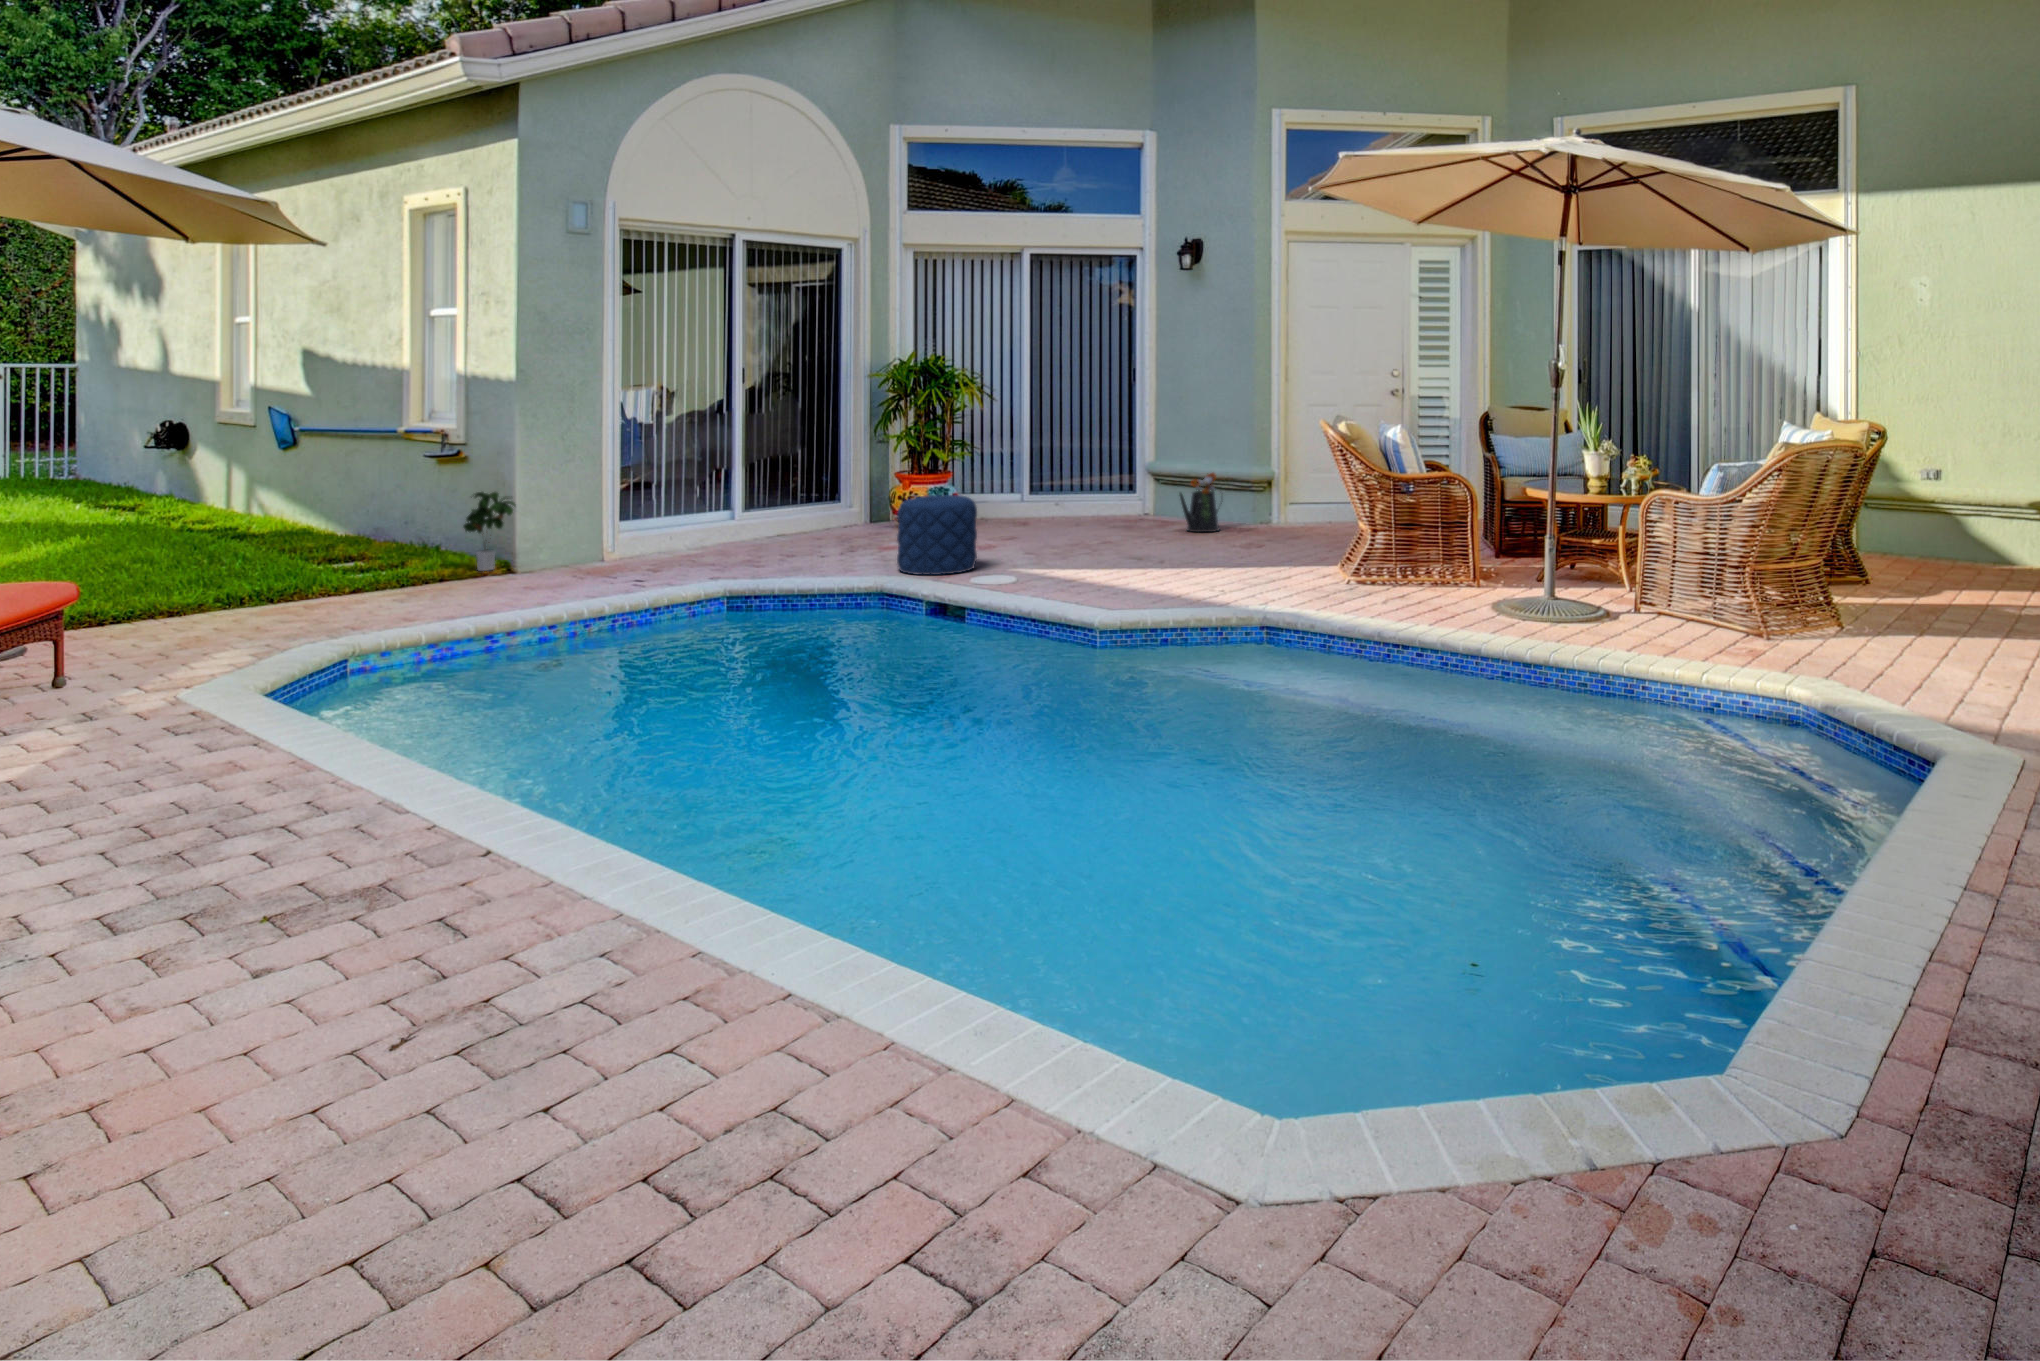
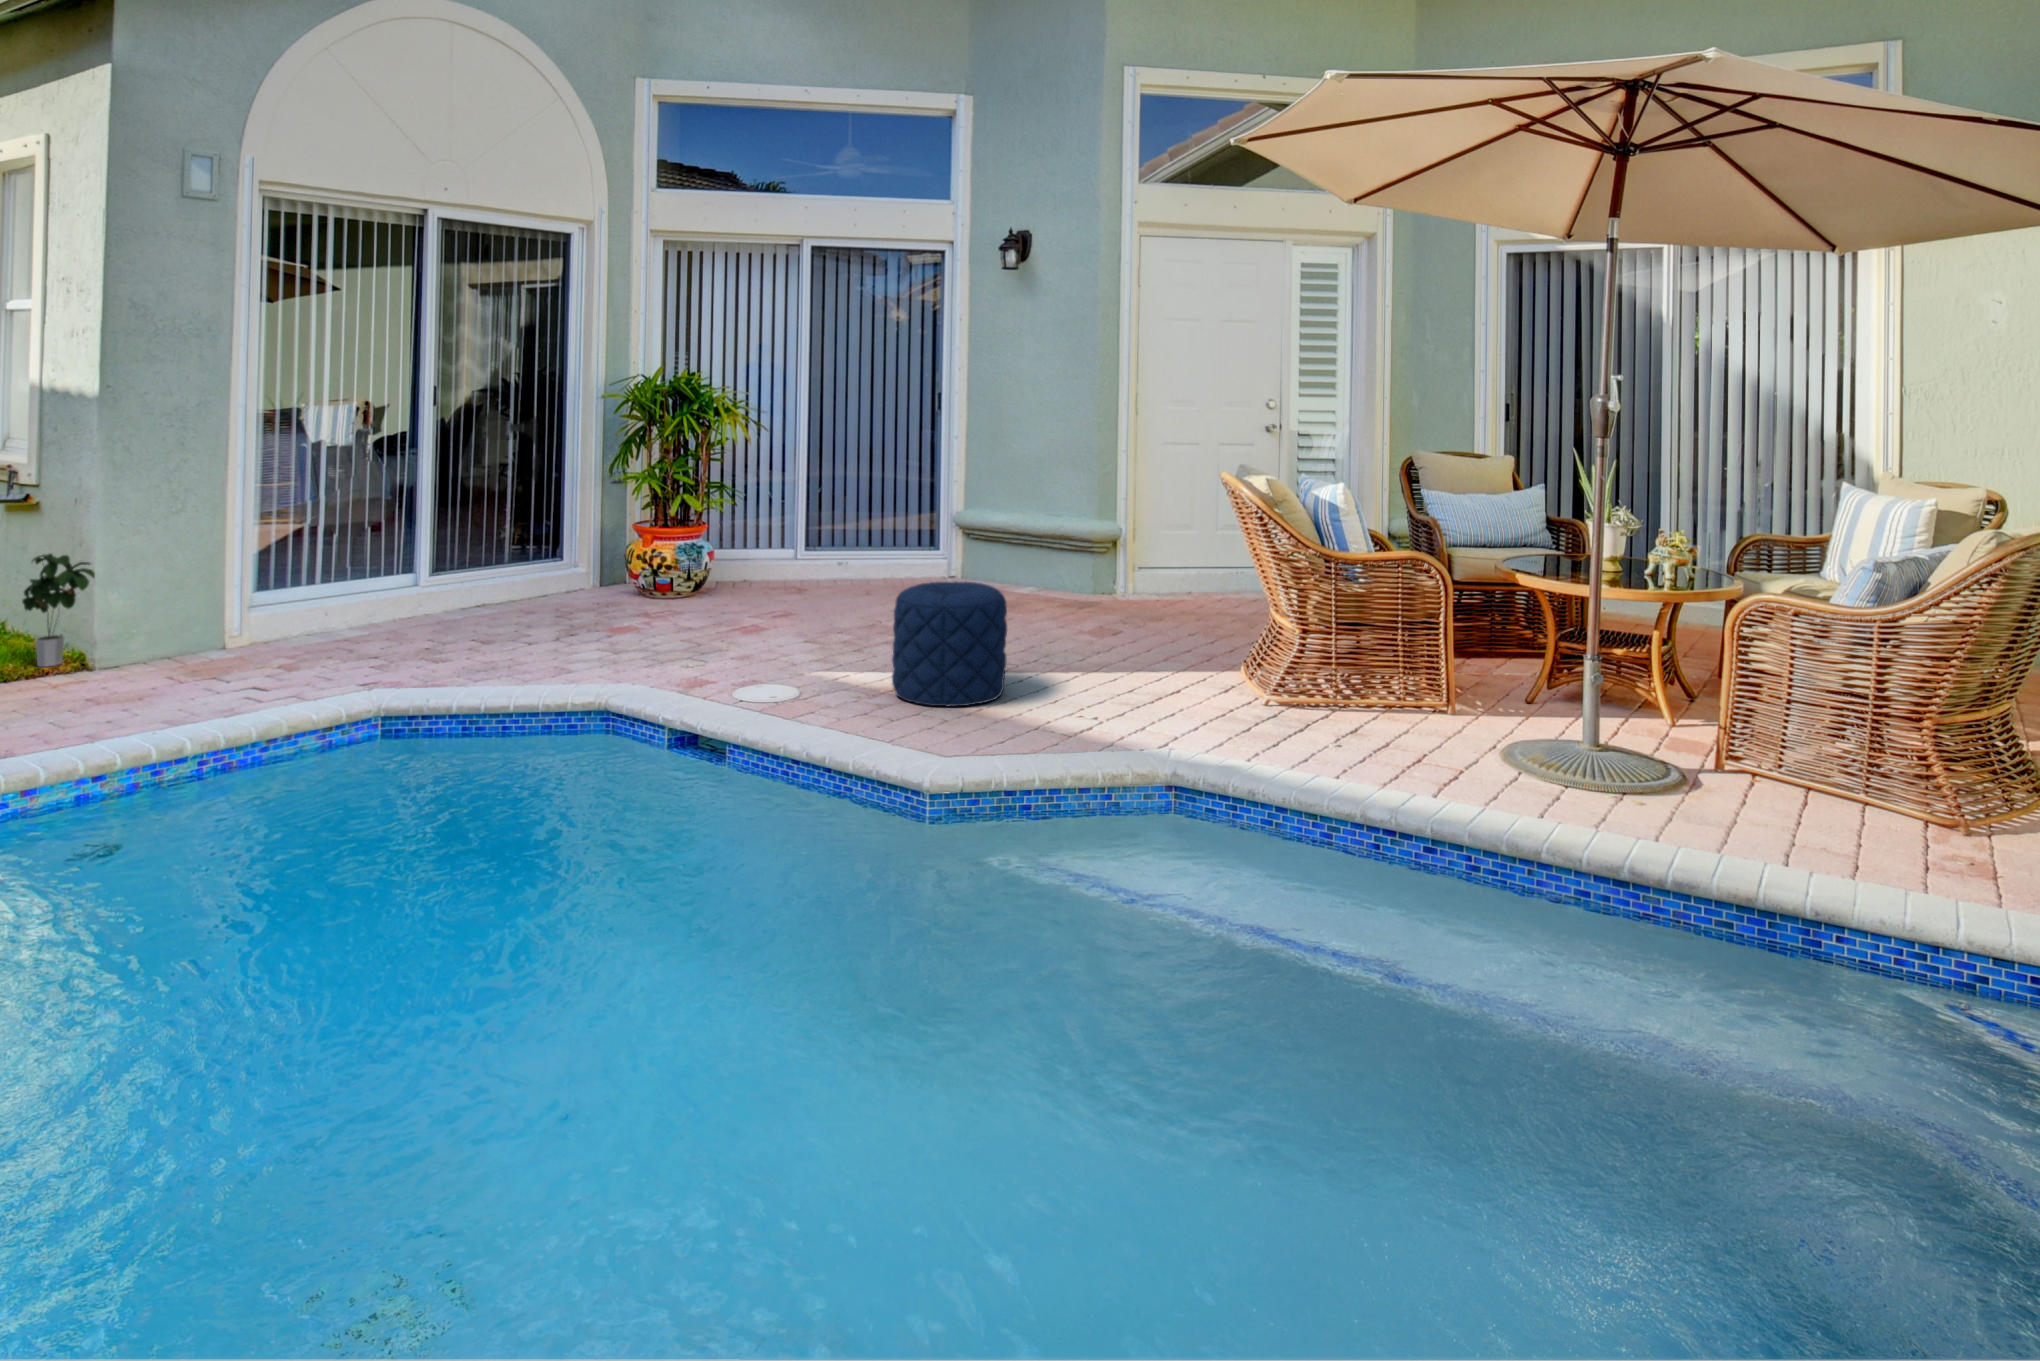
watering can: present [1179,473,1222,532] -> none [996,523,1049,601]
pouf: present [897,495,977,575] -> present [892,581,1007,706]

